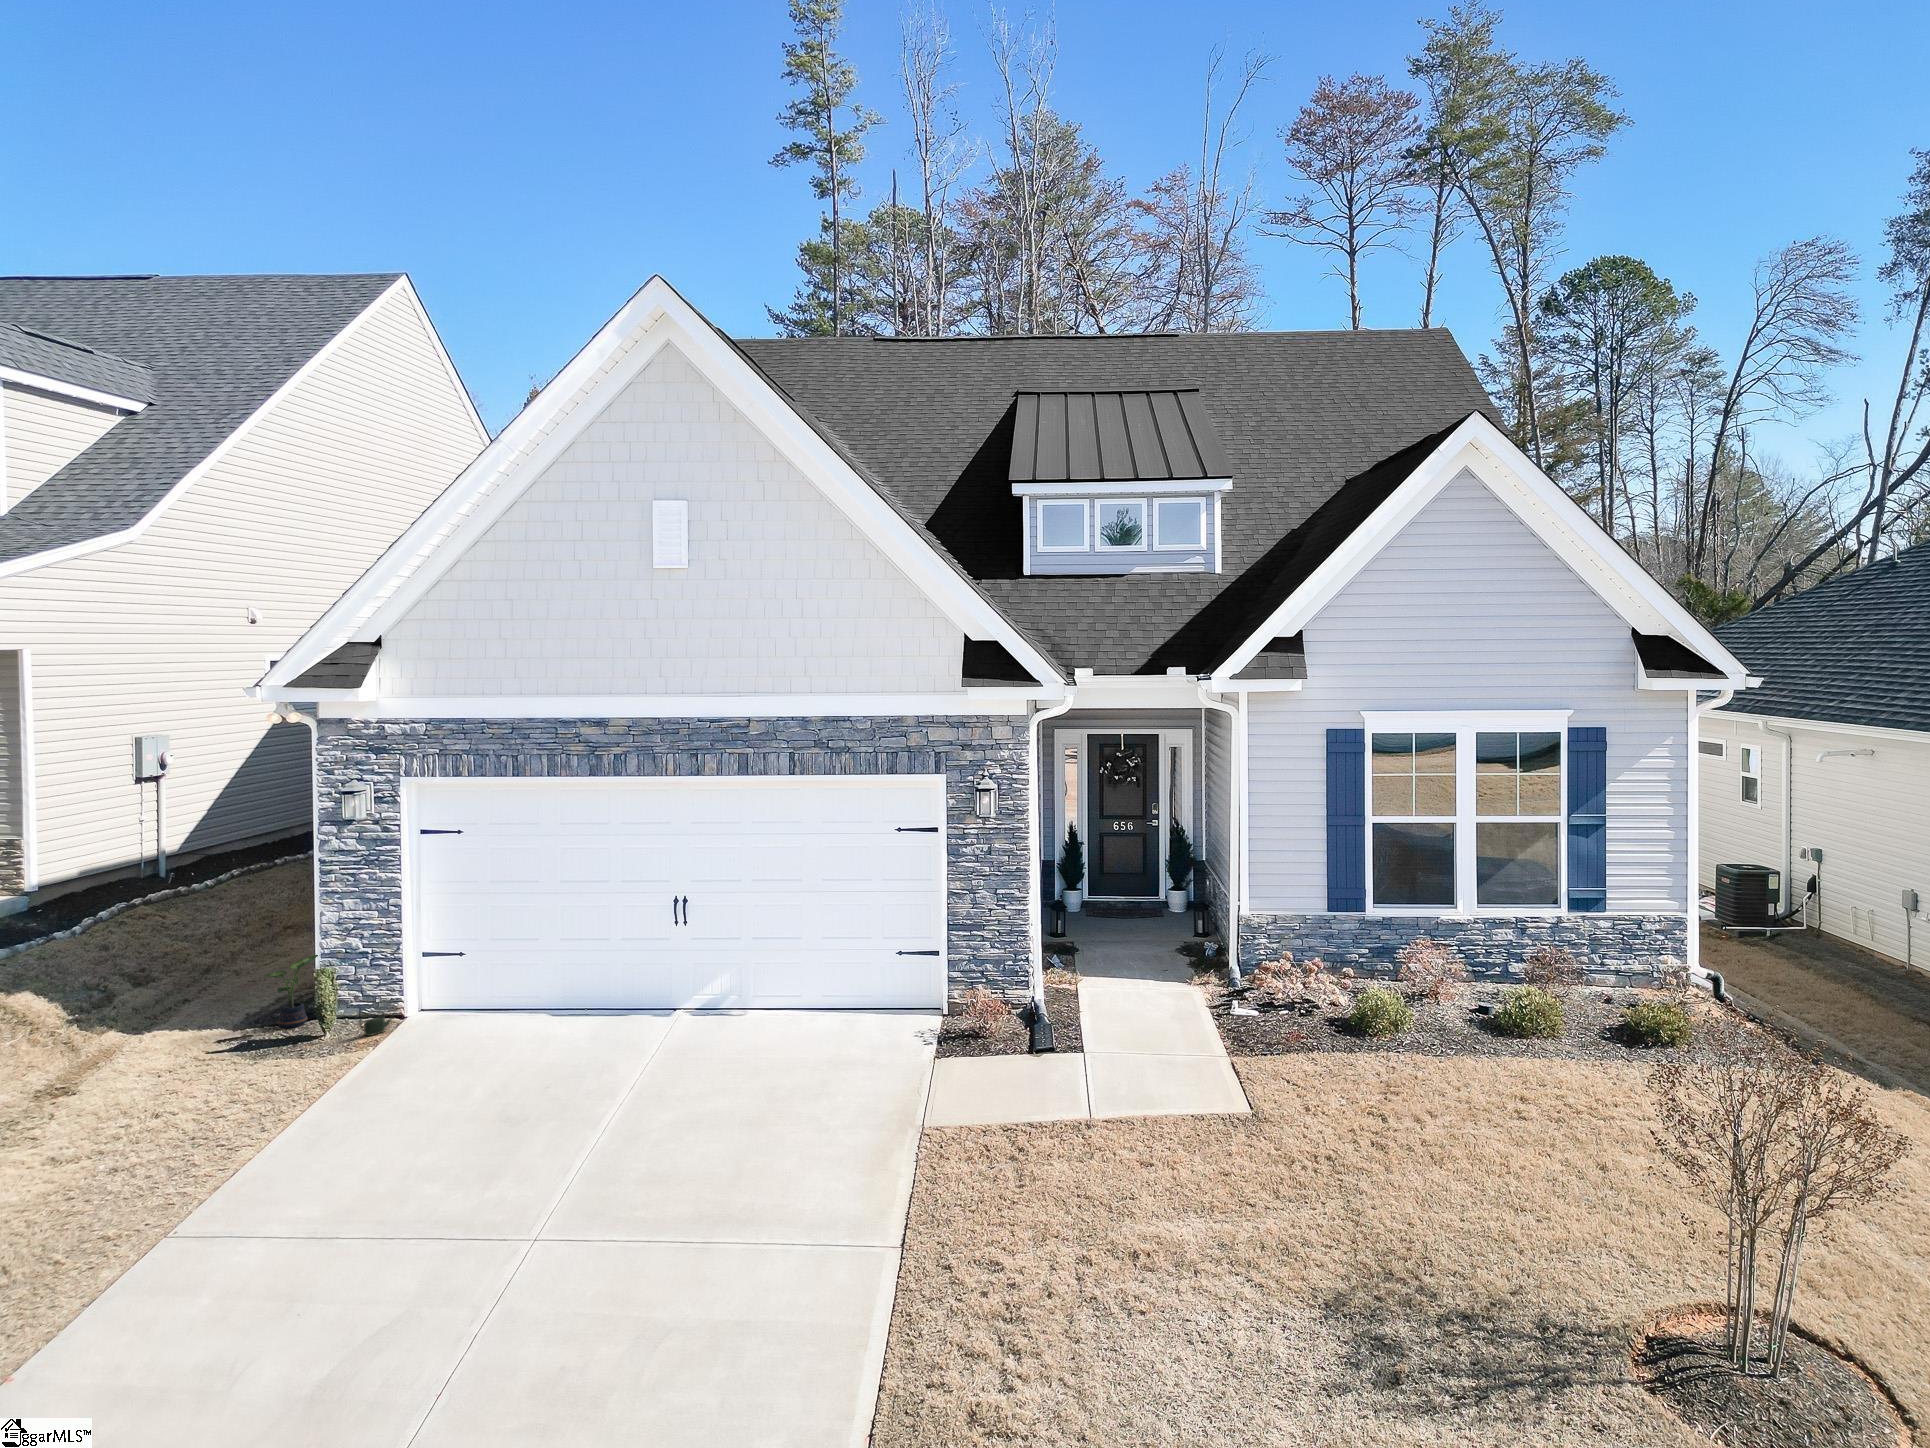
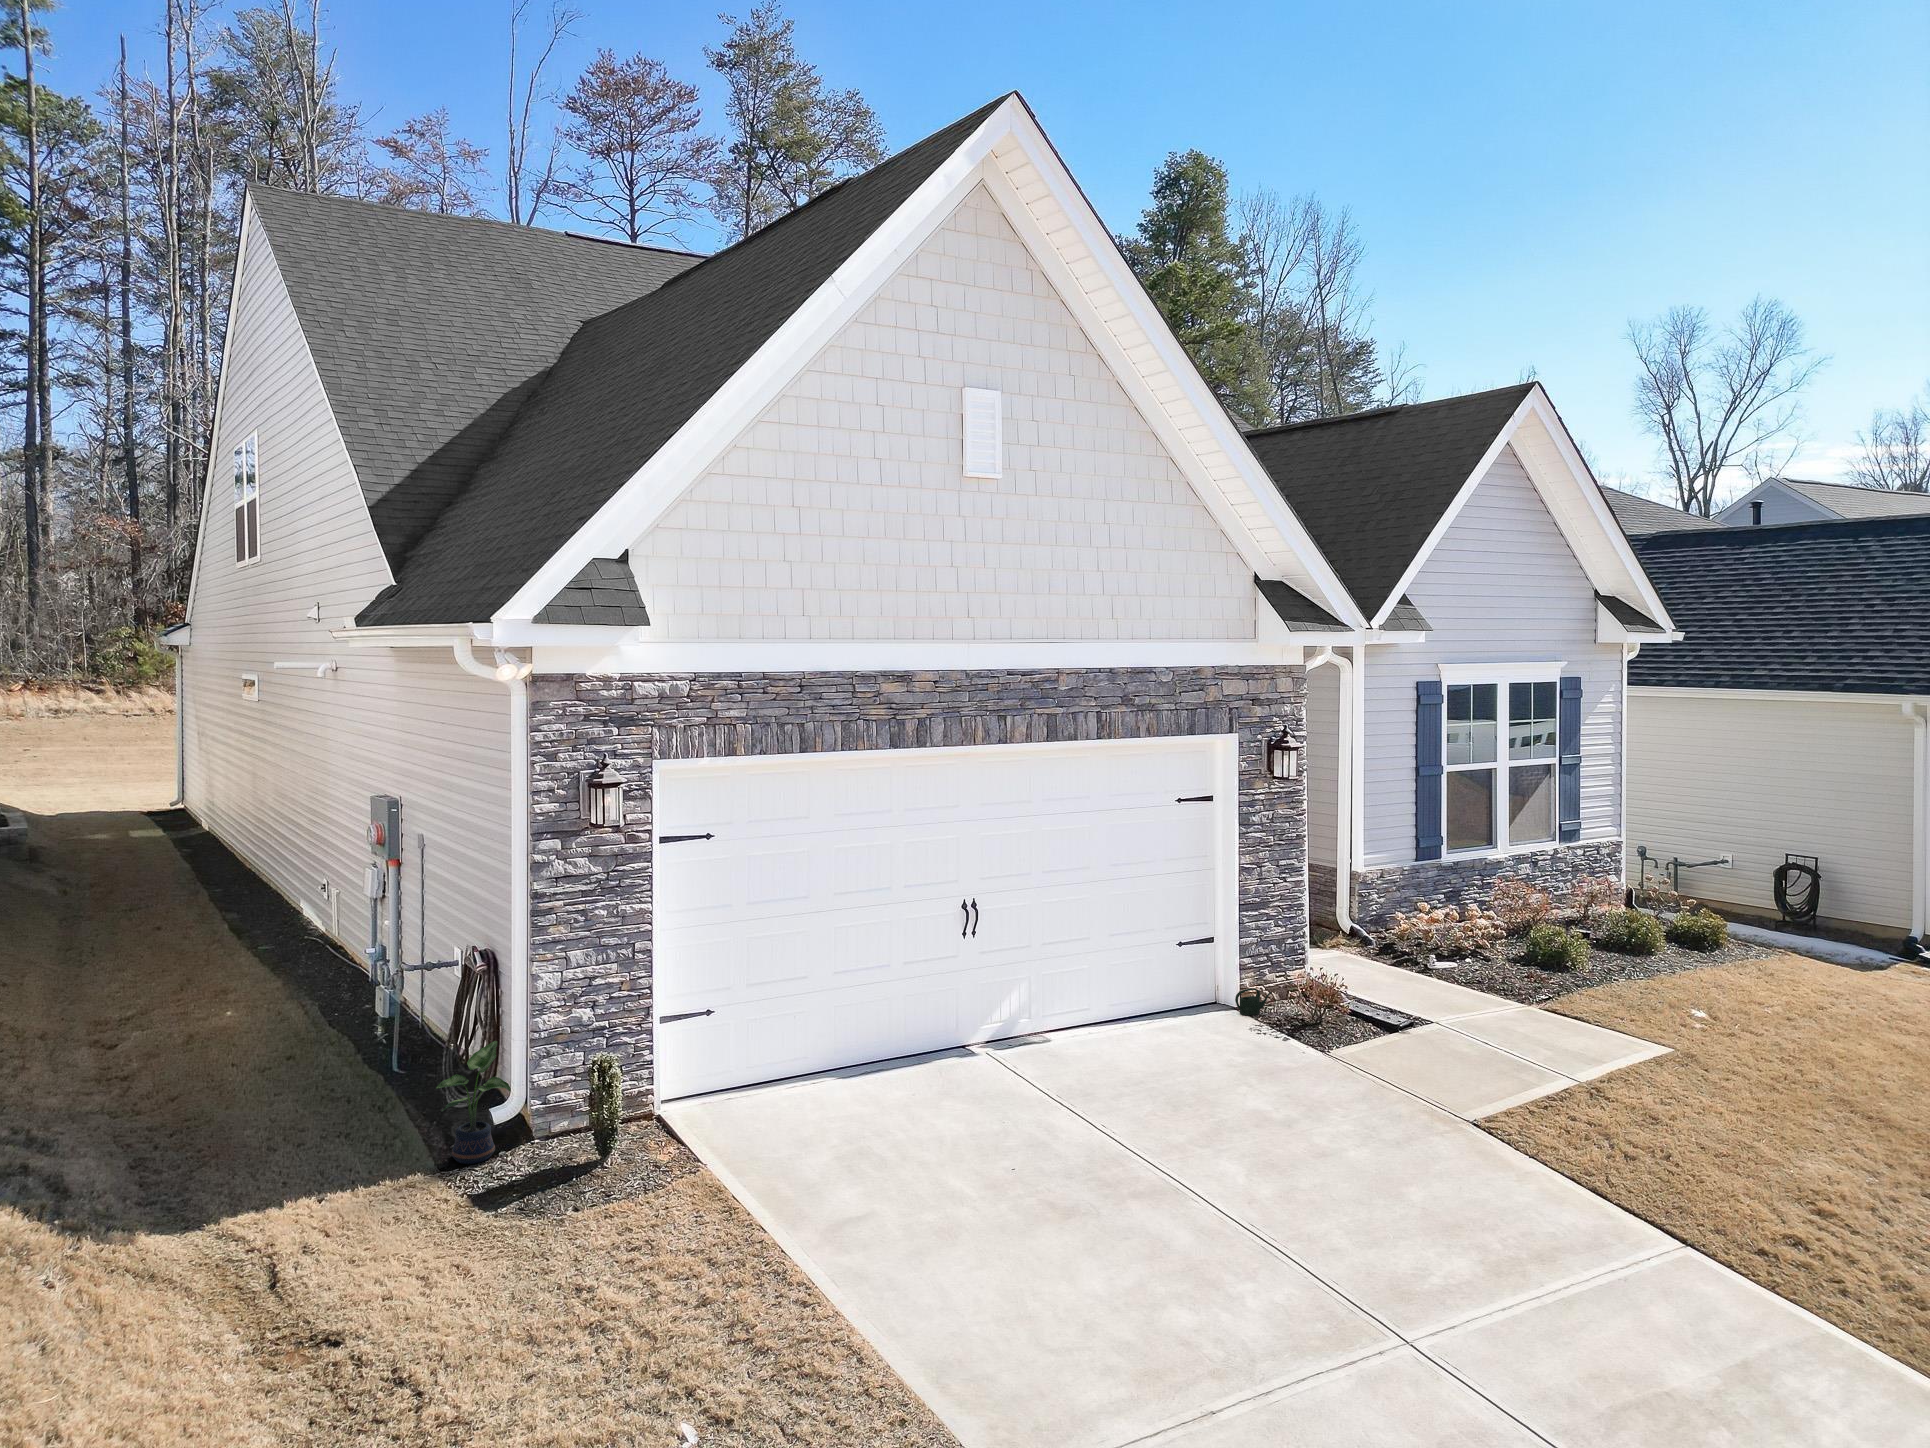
watering can: present [359,1010,394,1036] -> present [1235,988,1271,1016]

